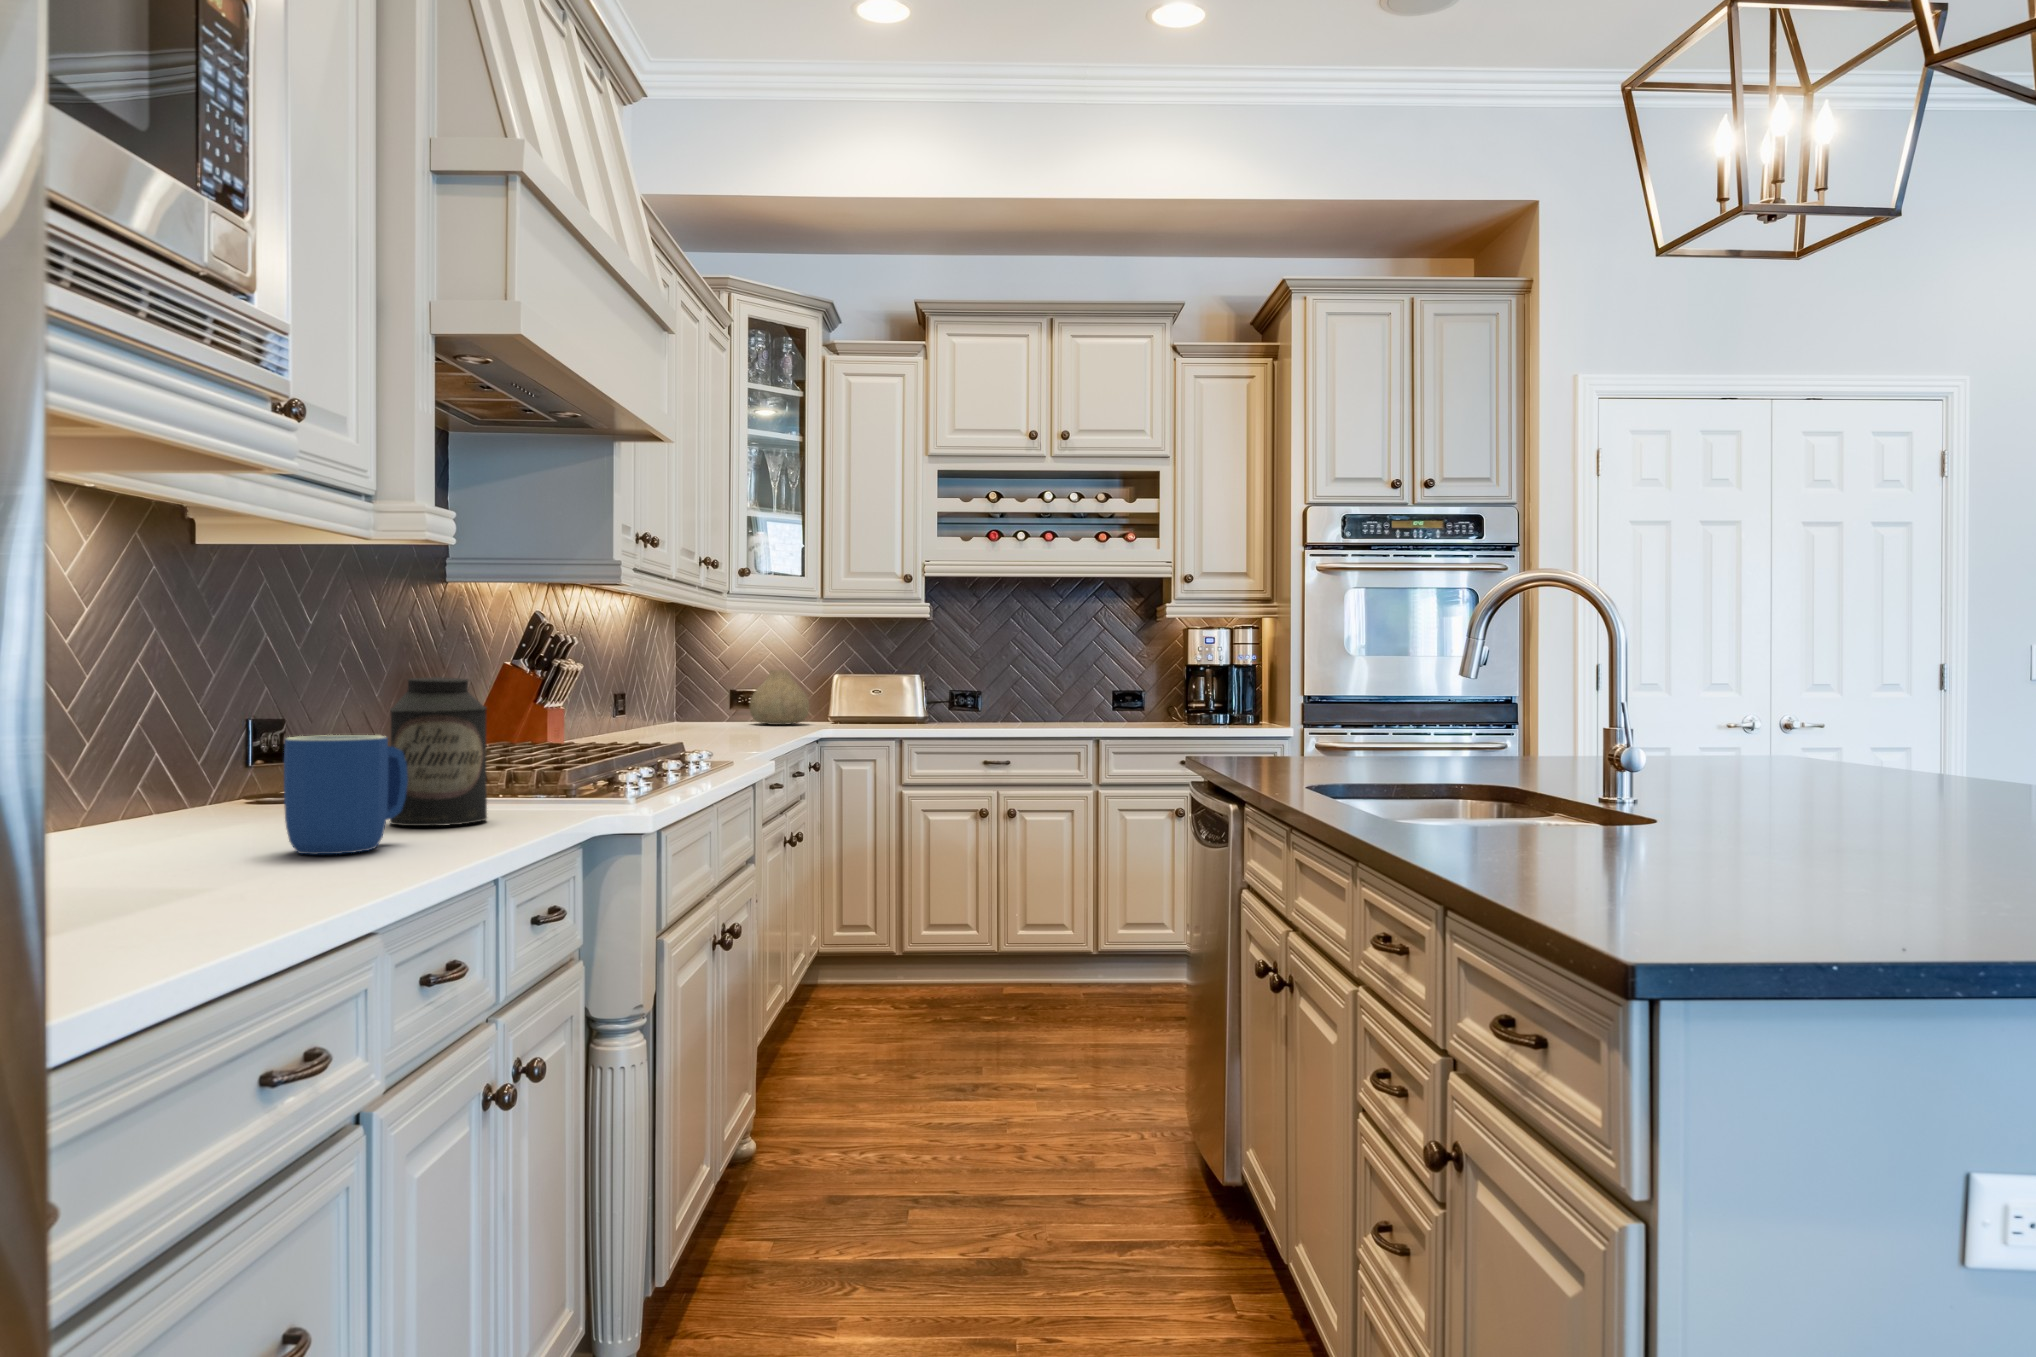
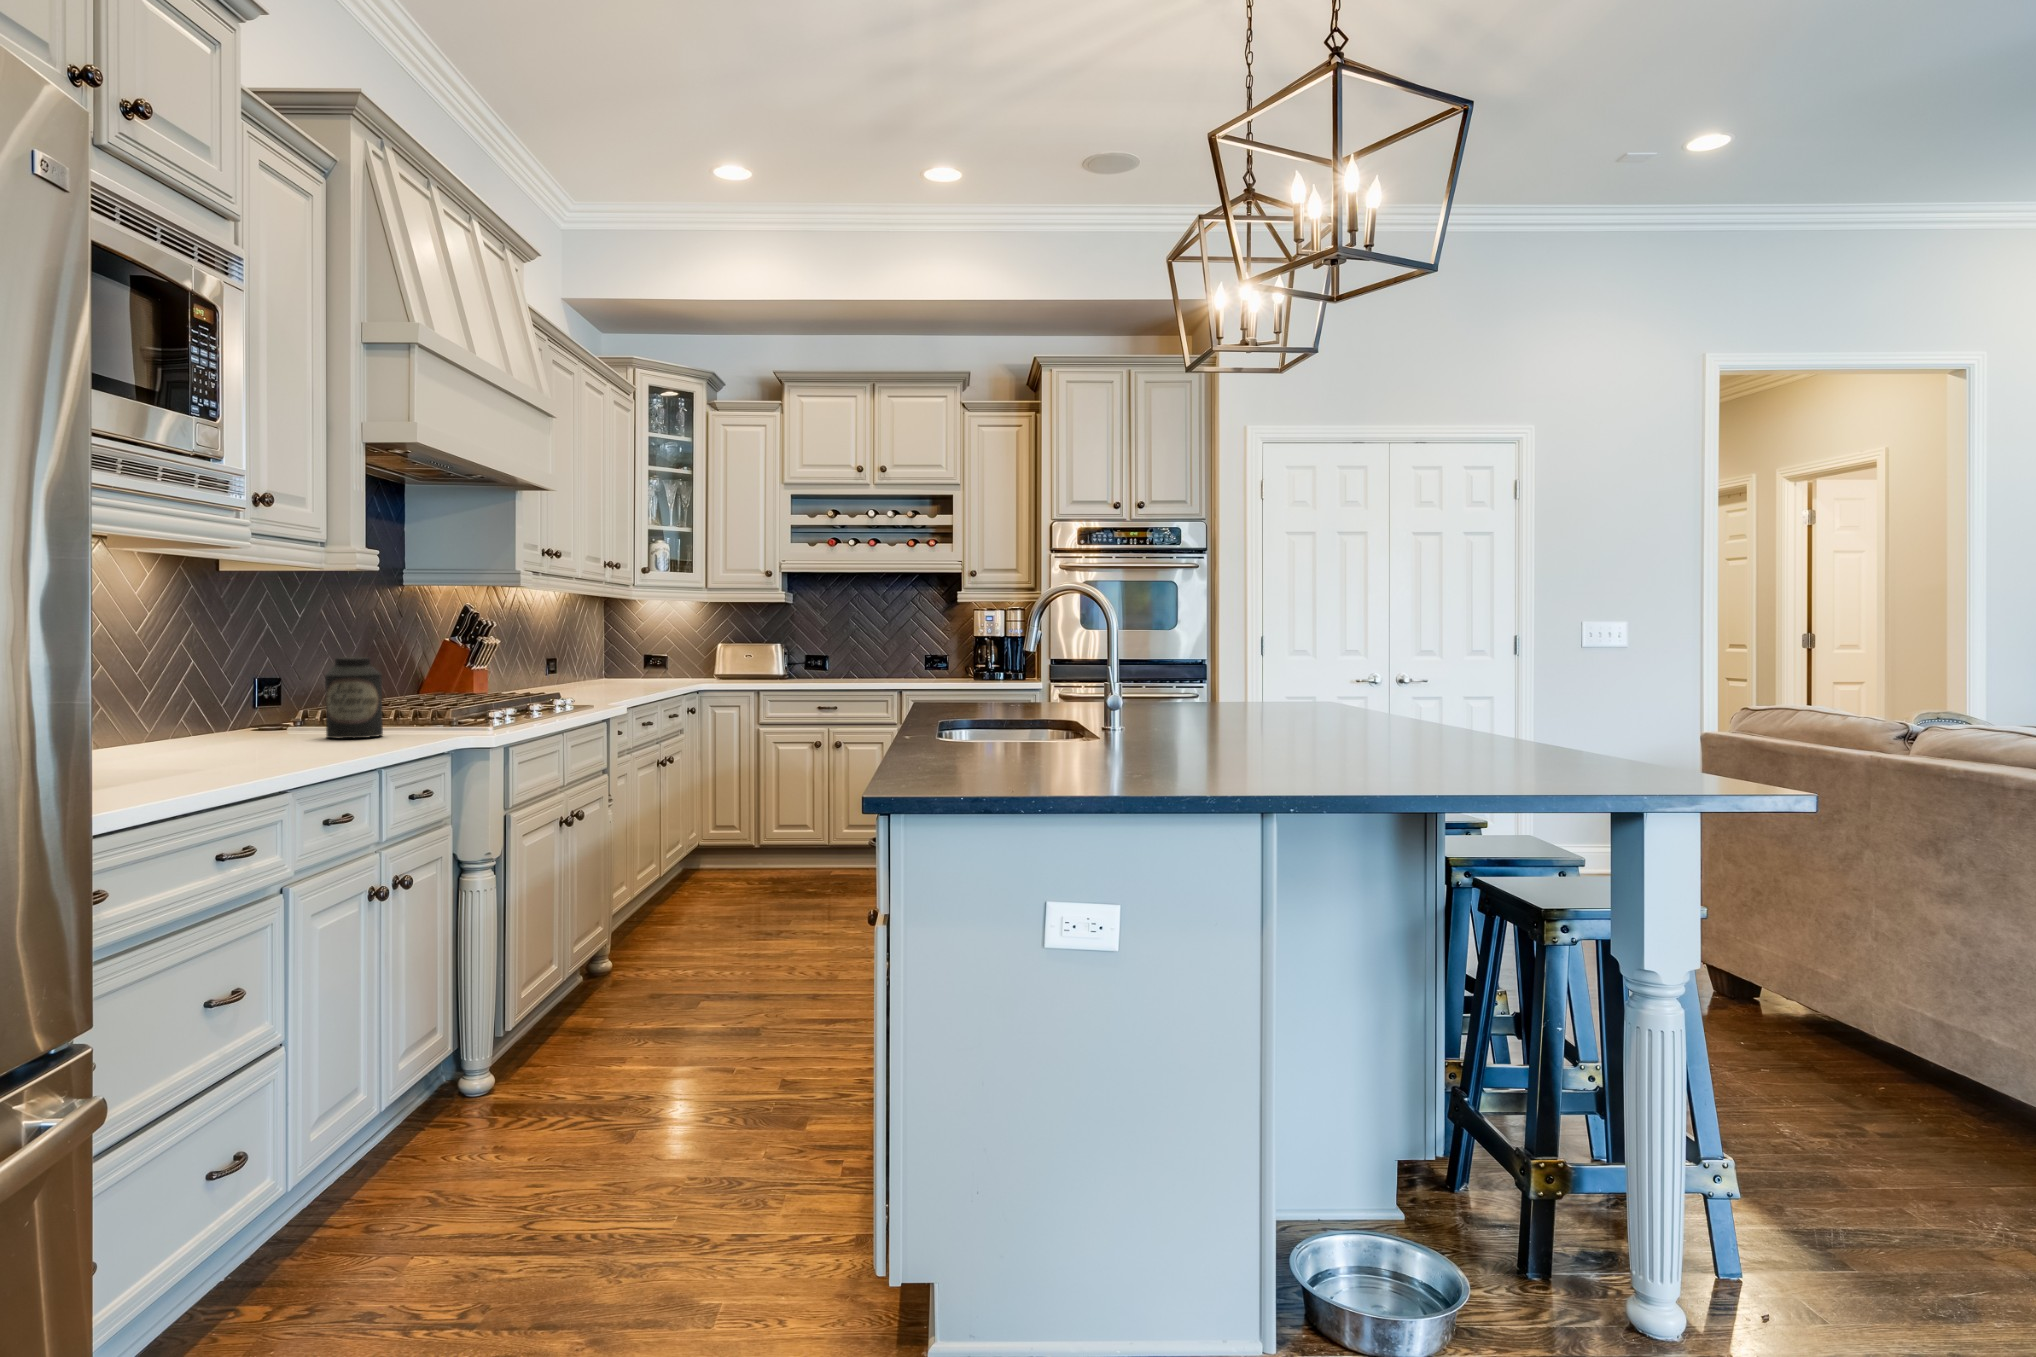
vase: present [750,670,809,725] -> none [641,643,685,681]
mug: present [284,735,408,854] -> none [259,689,328,750]

